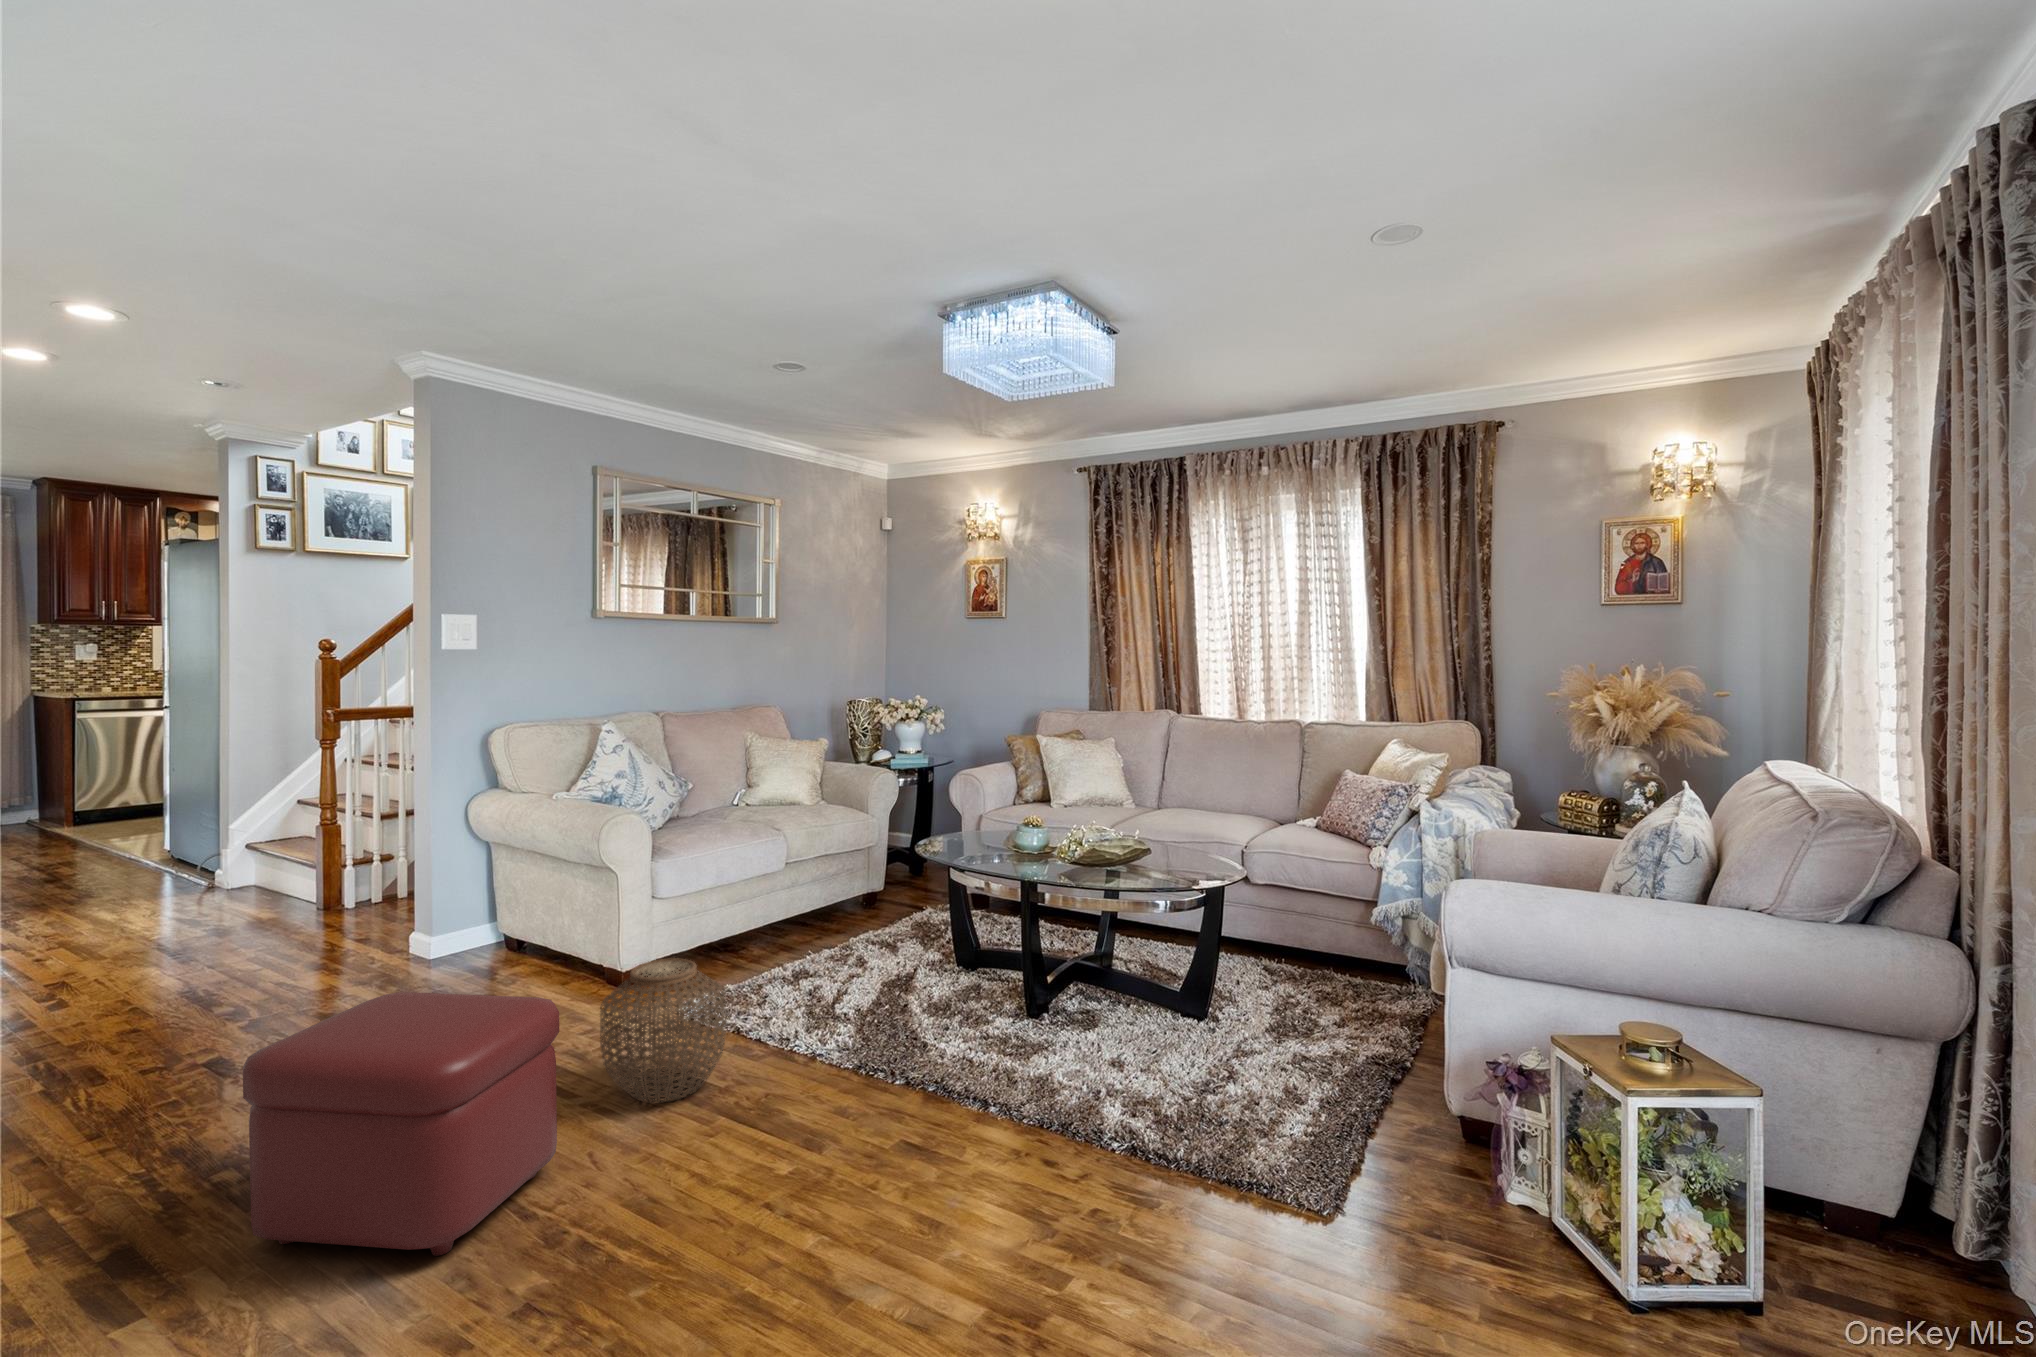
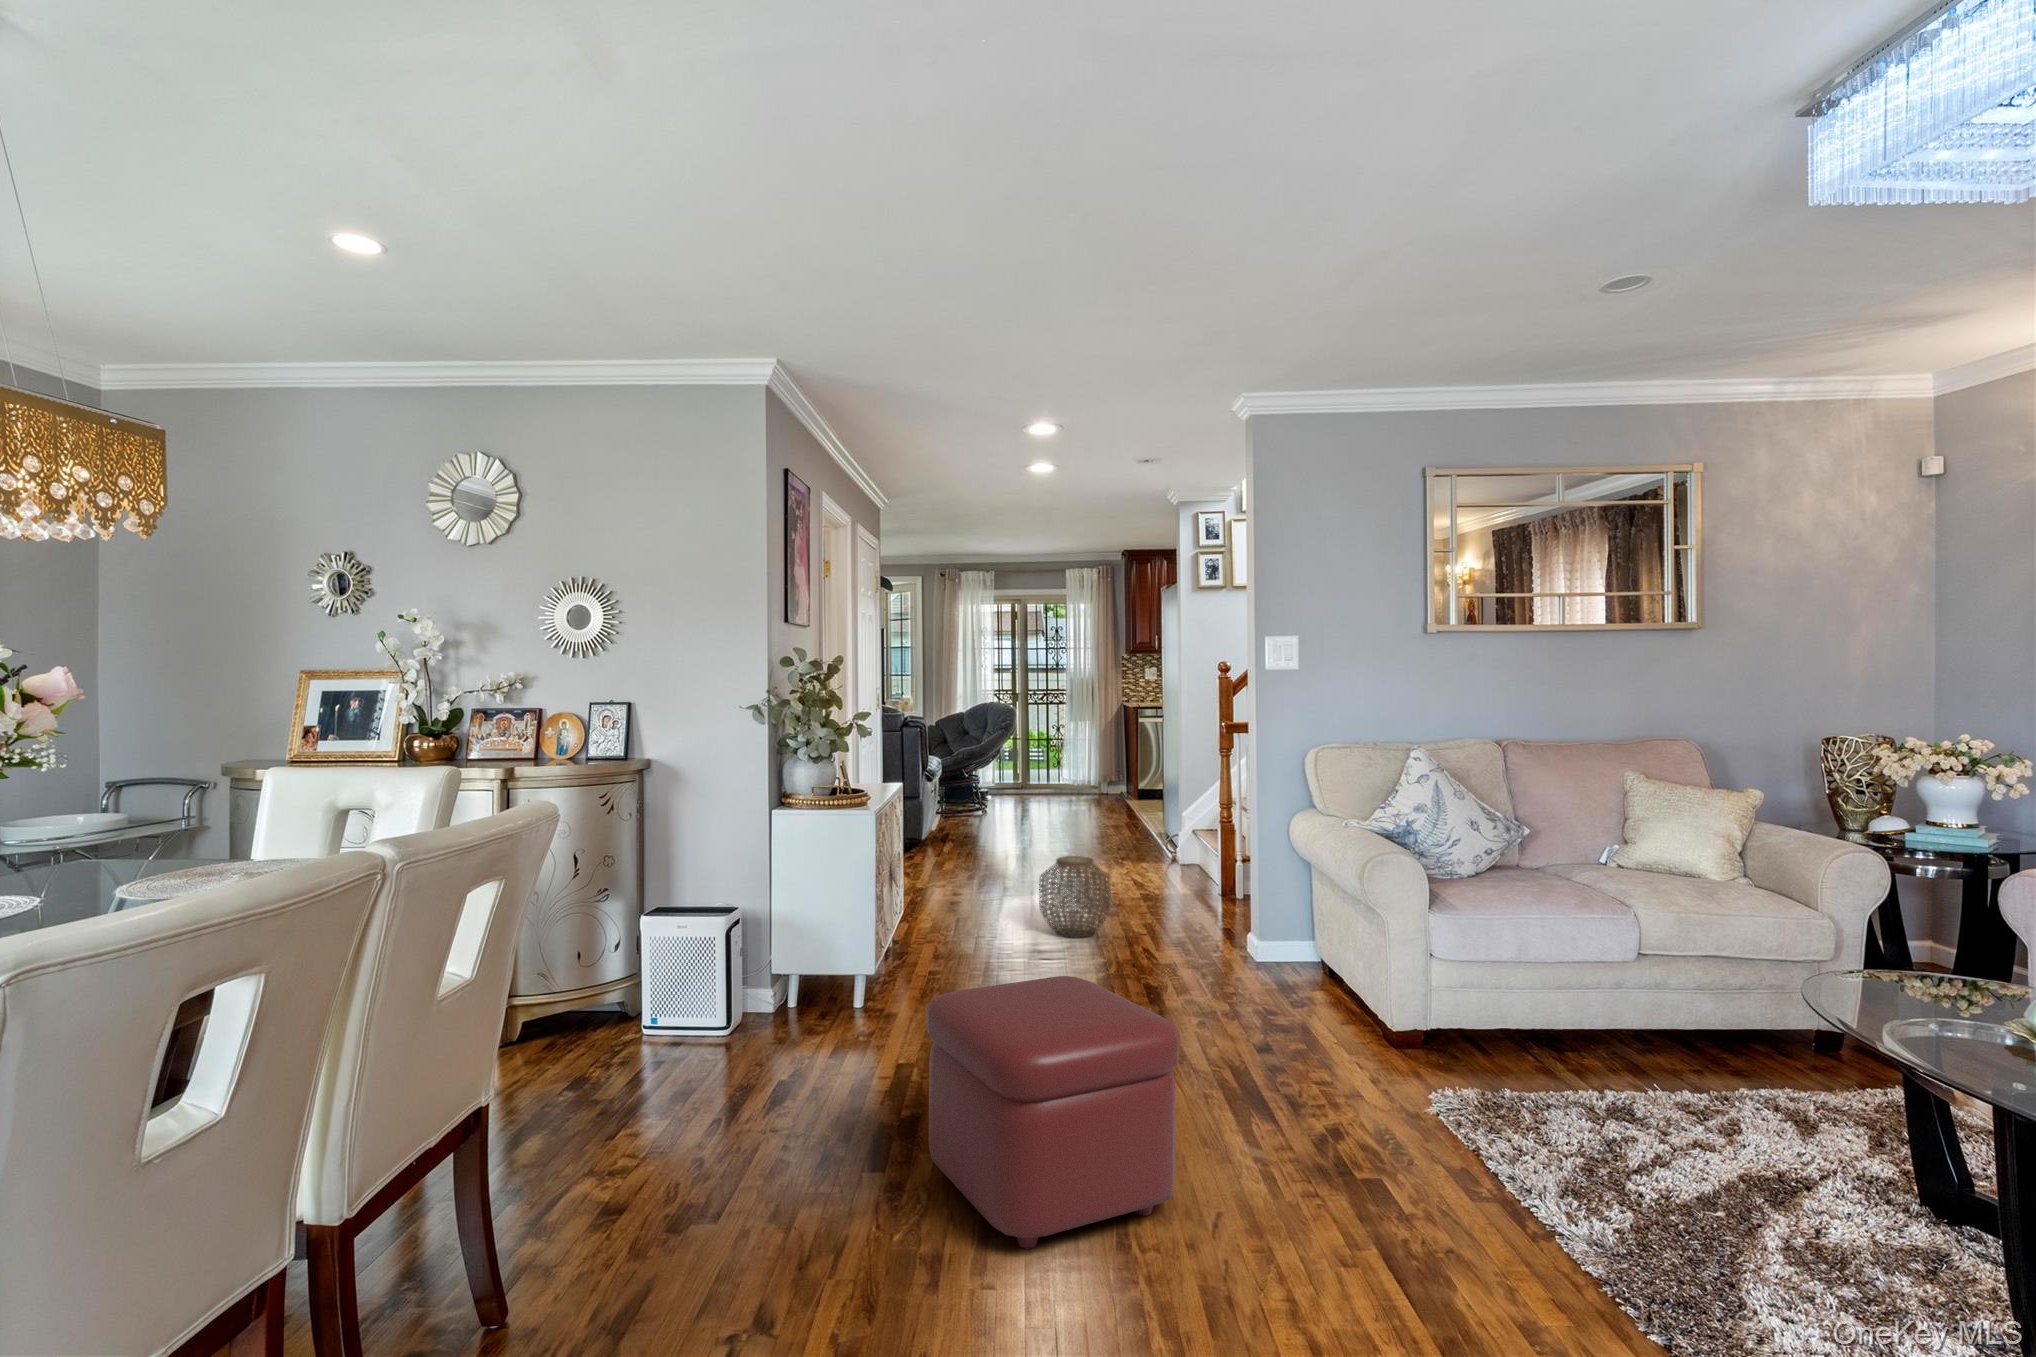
woven basket: present [600,958,726,1103] -> present [1039,856,1110,938]

